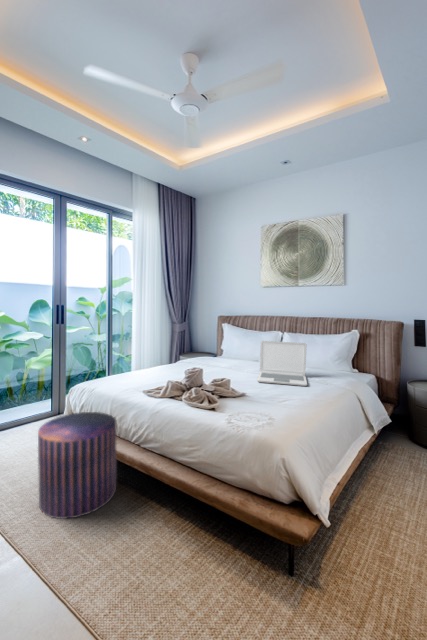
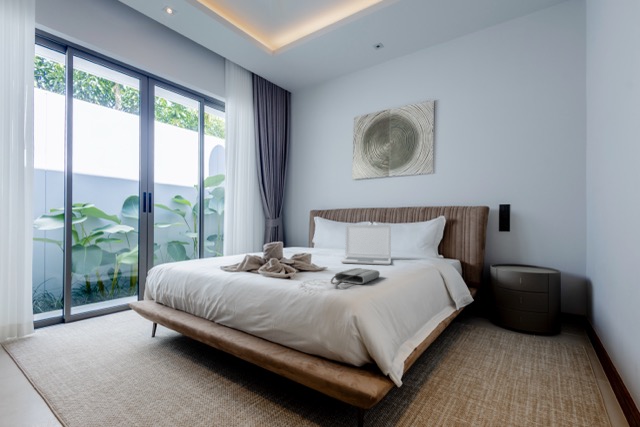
tote bag: none [259,396,302,421] -> present [331,268,380,284]
pouf: present [38,412,117,519] -> none [104,290,191,396]

